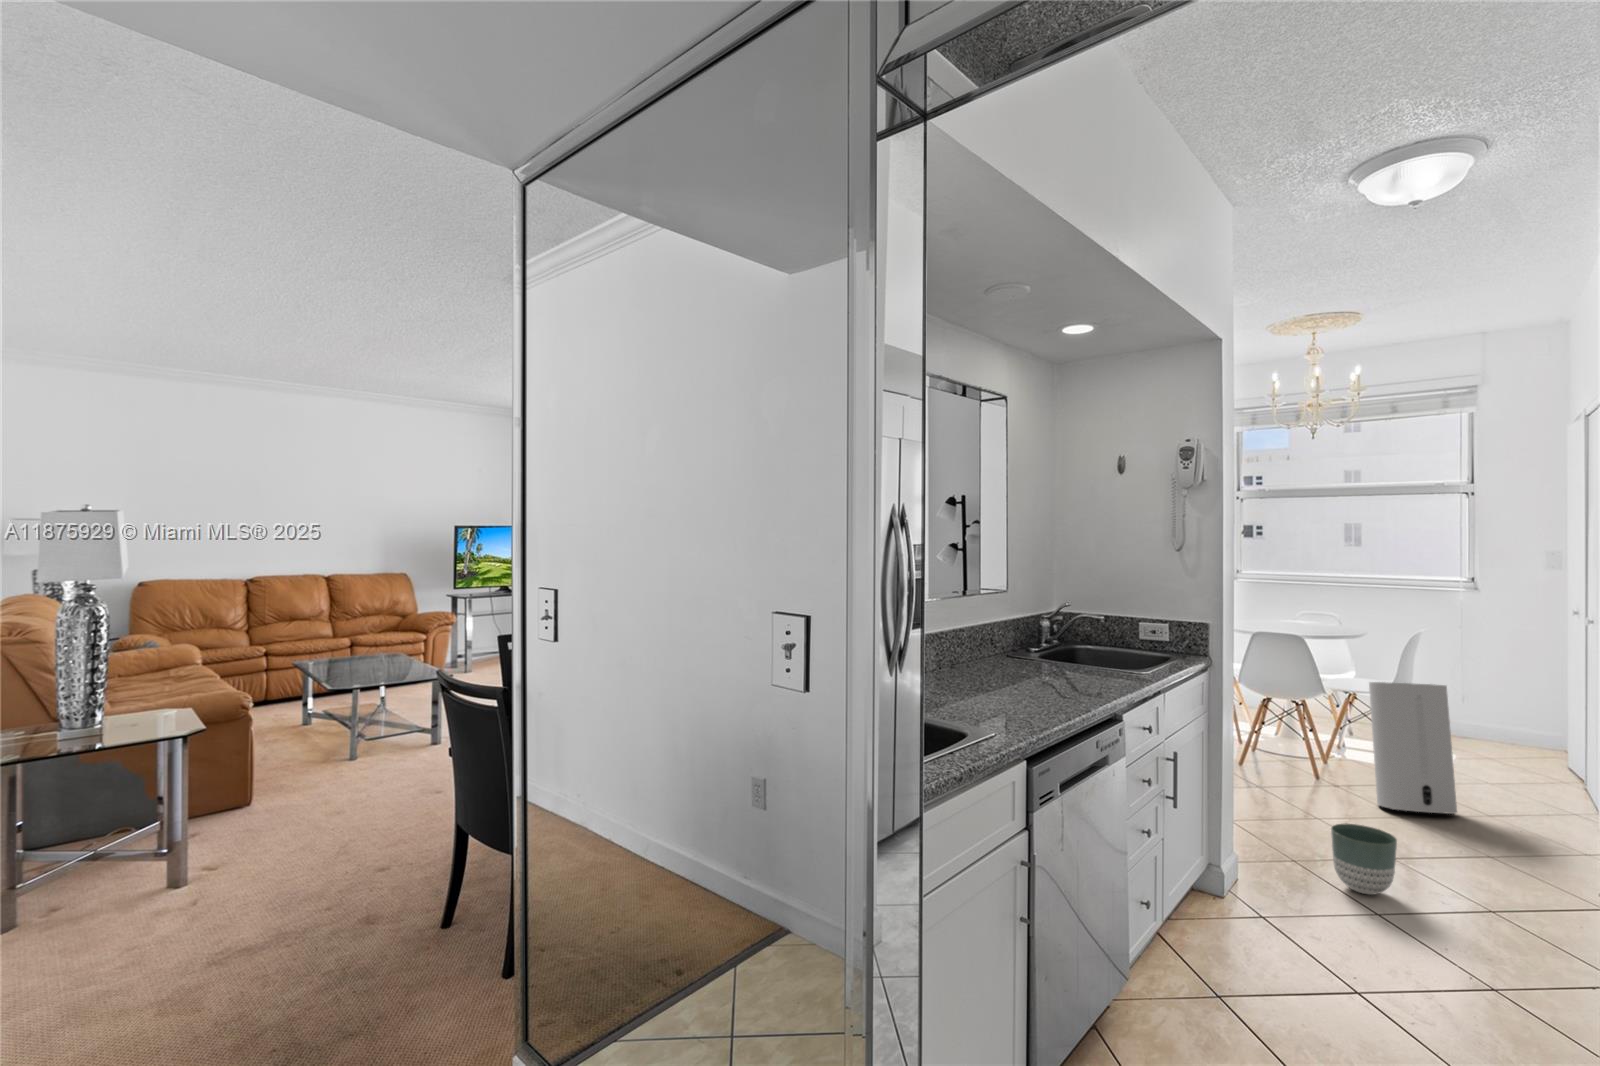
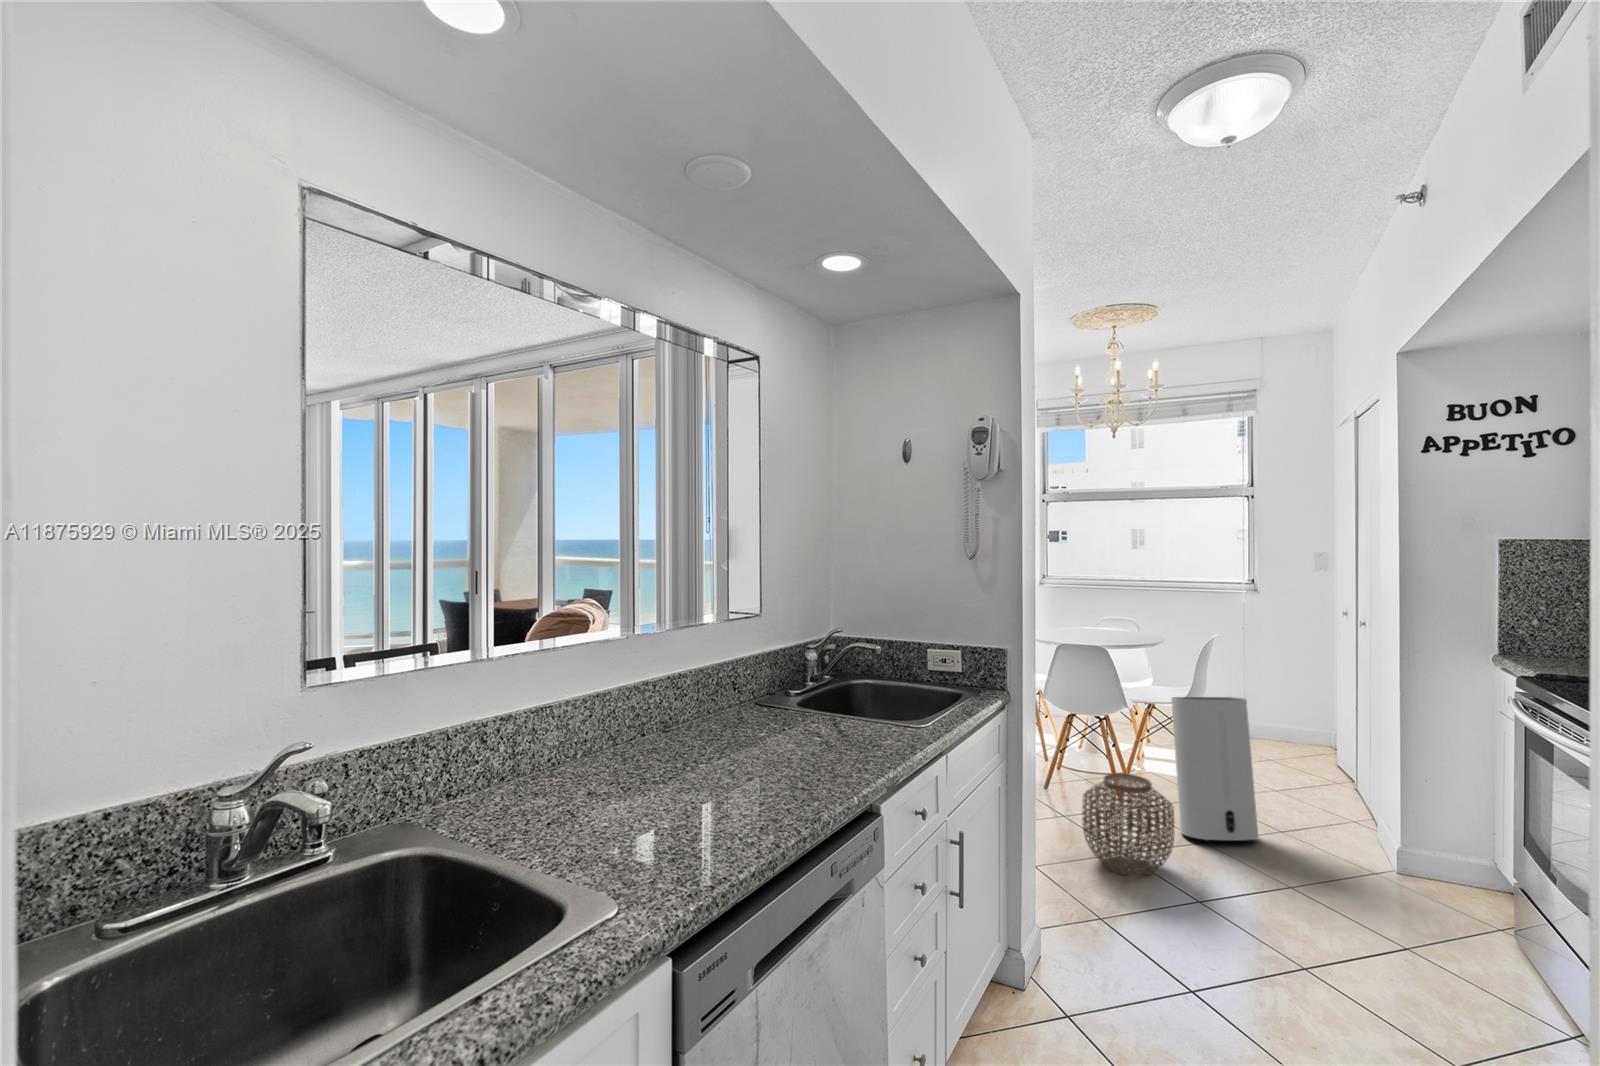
woven basket: none [1278,743,1367,832] -> present [1082,773,1174,876]
planter: present [1331,824,1397,895] -> none [1144,884,1216,974]

